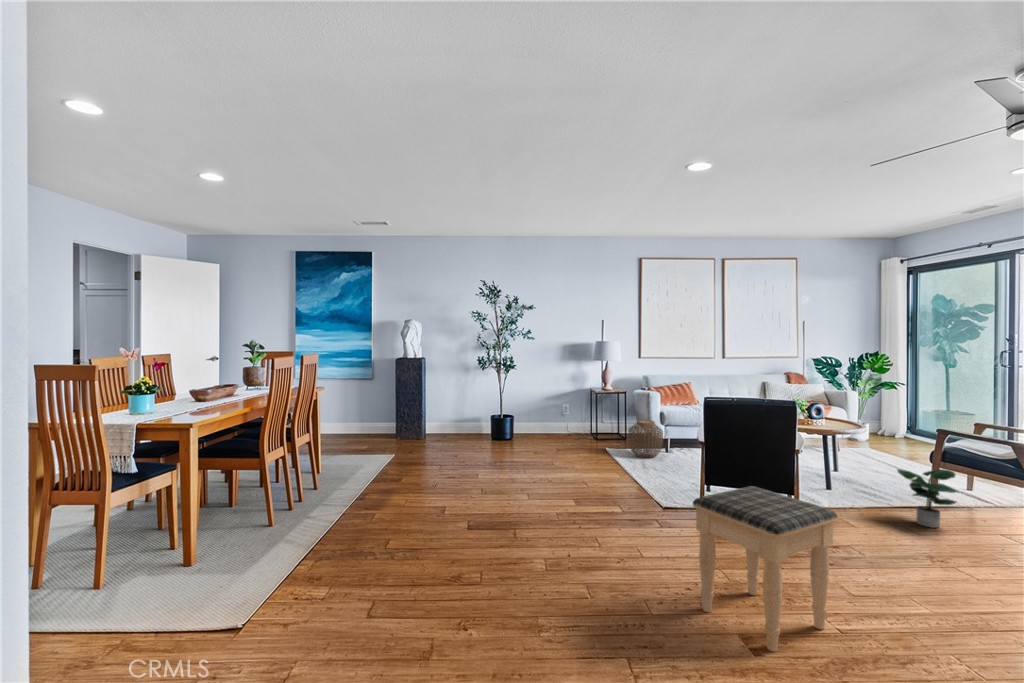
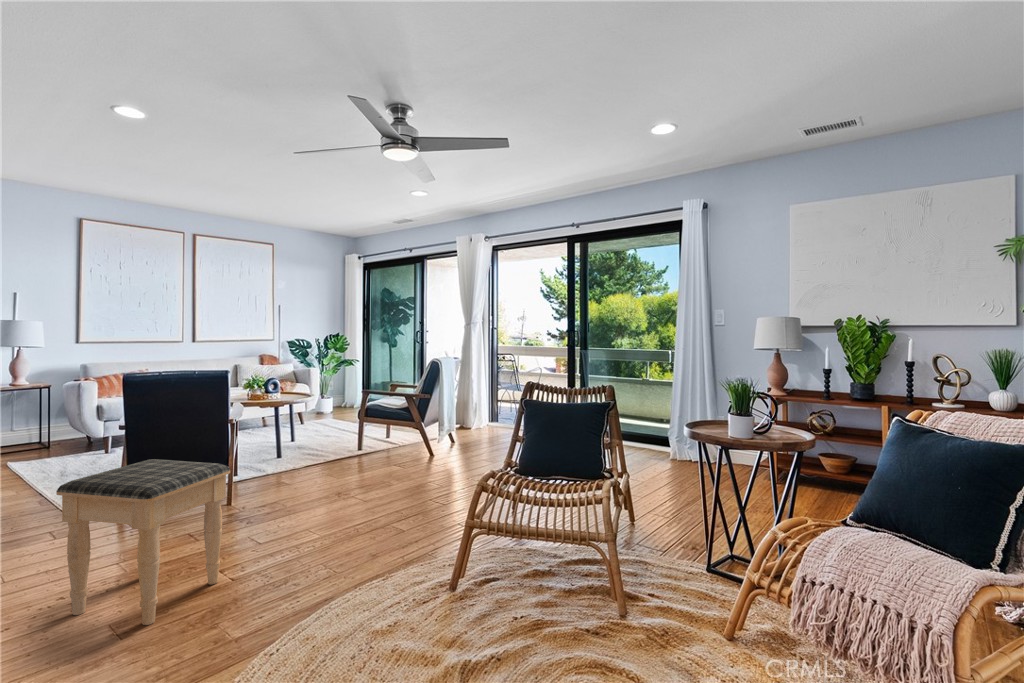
woven basket: present [628,420,663,458] -> none [41,417,97,465]
potted plant: present [897,469,958,528] -> none [326,422,367,471]

